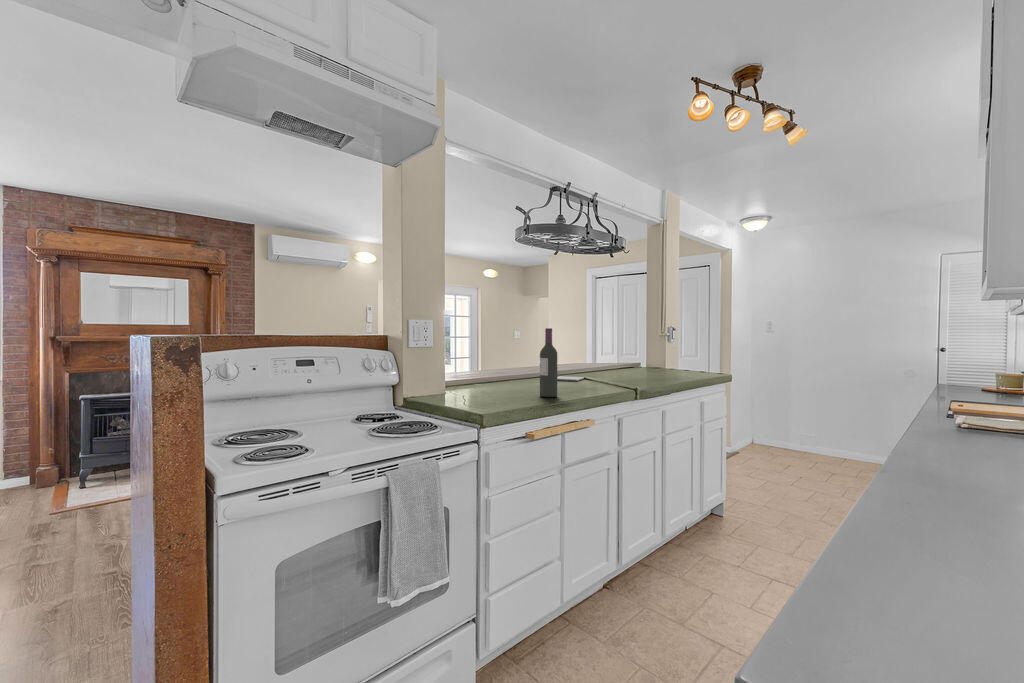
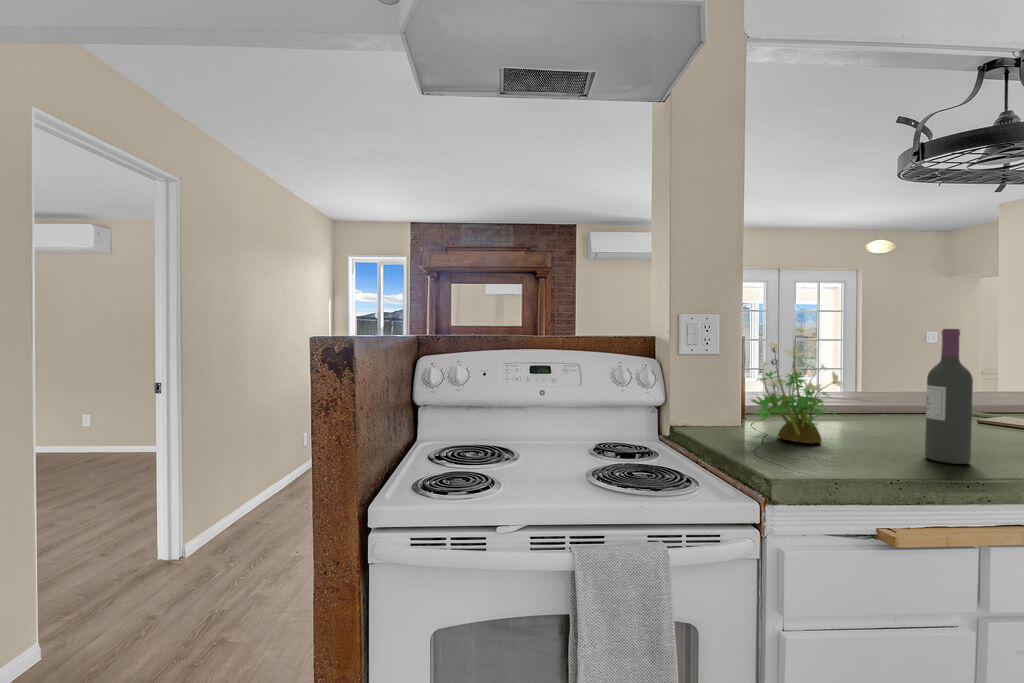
potted plant: none [458,330,506,396] -> present [751,333,844,443]

